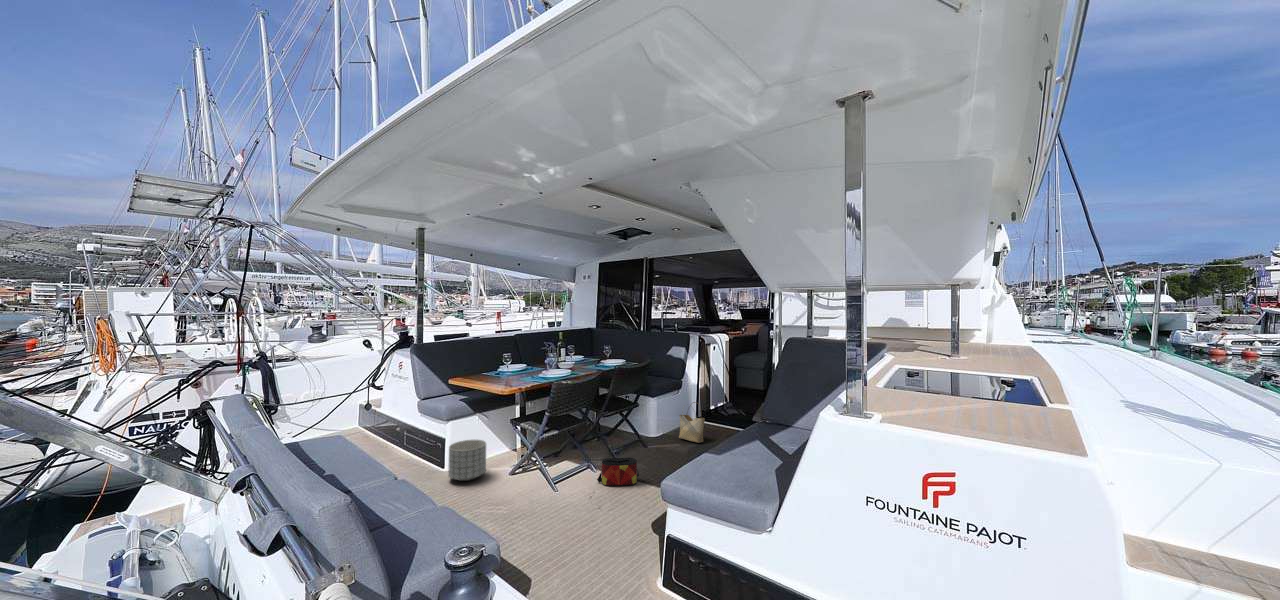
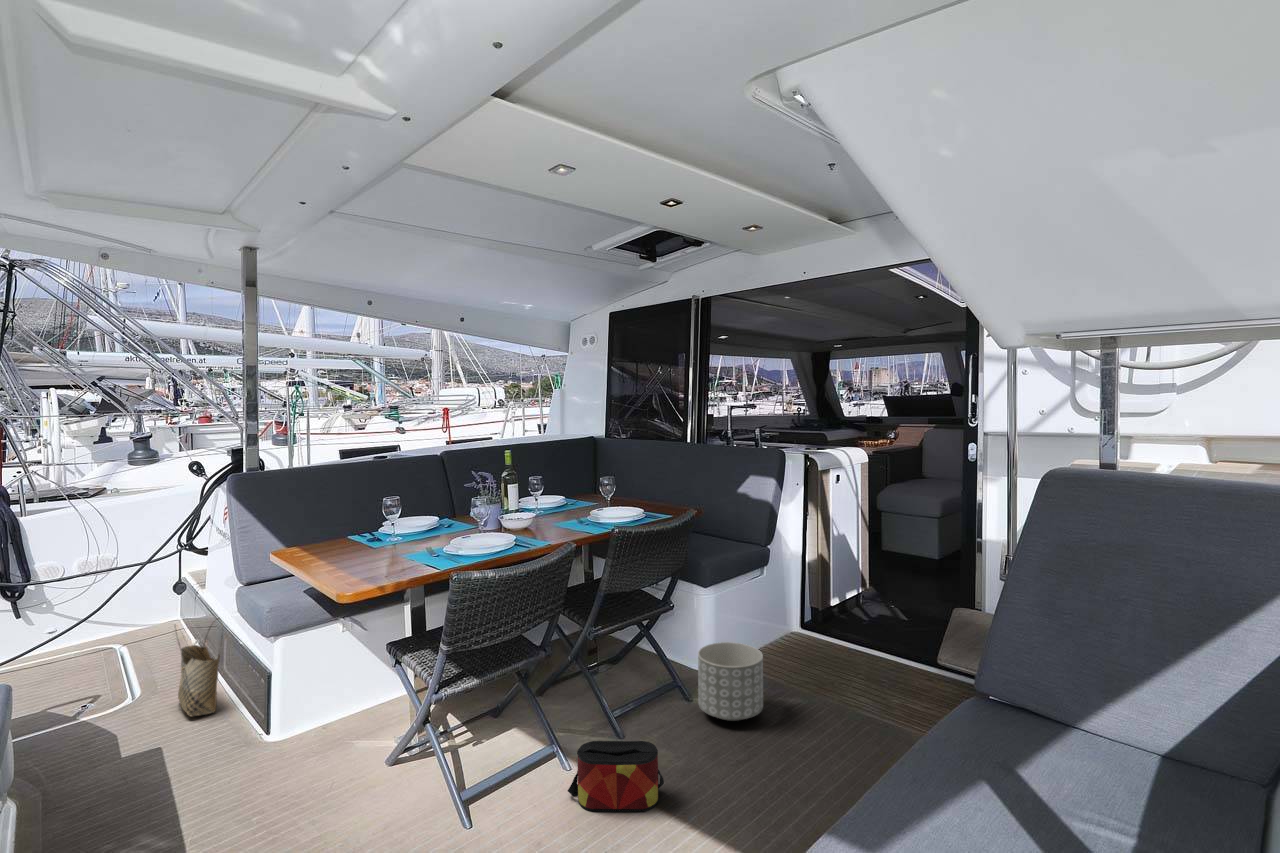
woven basket: present [679,402,705,443] -> present [175,618,222,716]
planter: present [448,439,486,481] -> present [698,642,763,721]

